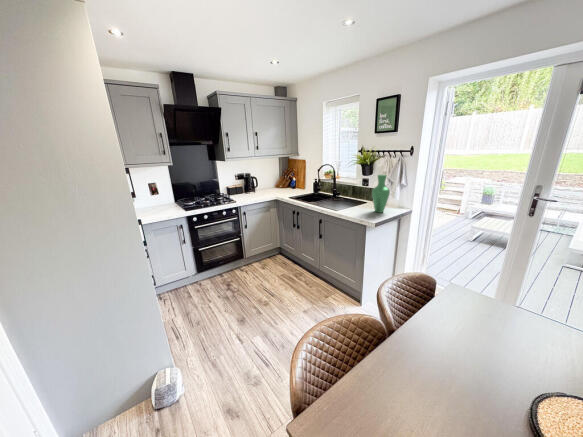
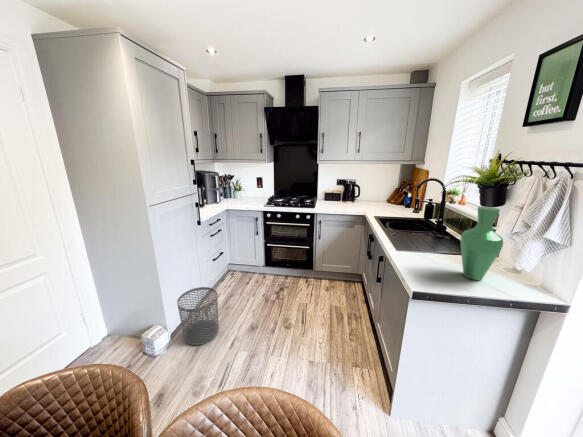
waste bin: none [171,303,218,369] -> present [177,287,219,345]

